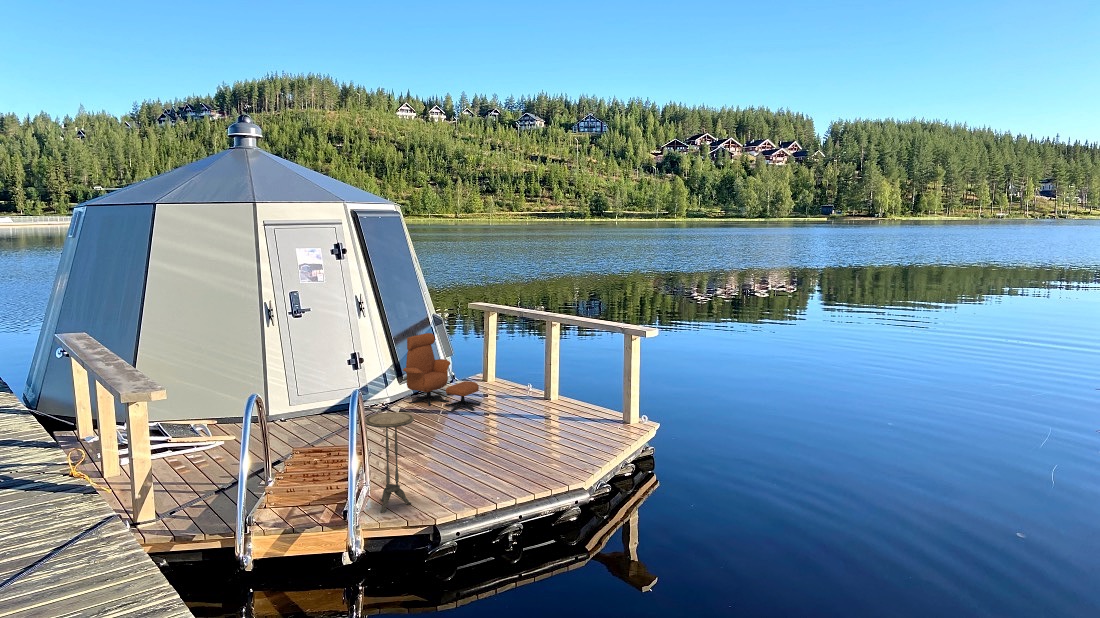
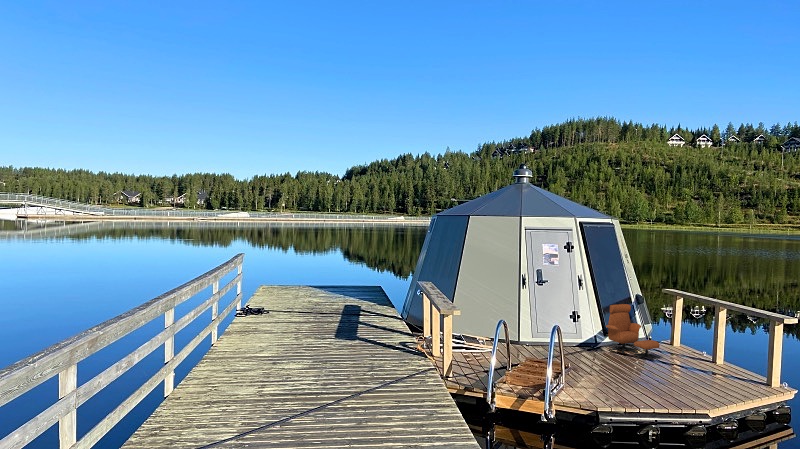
side table: present [365,412,414,513] -> none [560,340,589,398]

